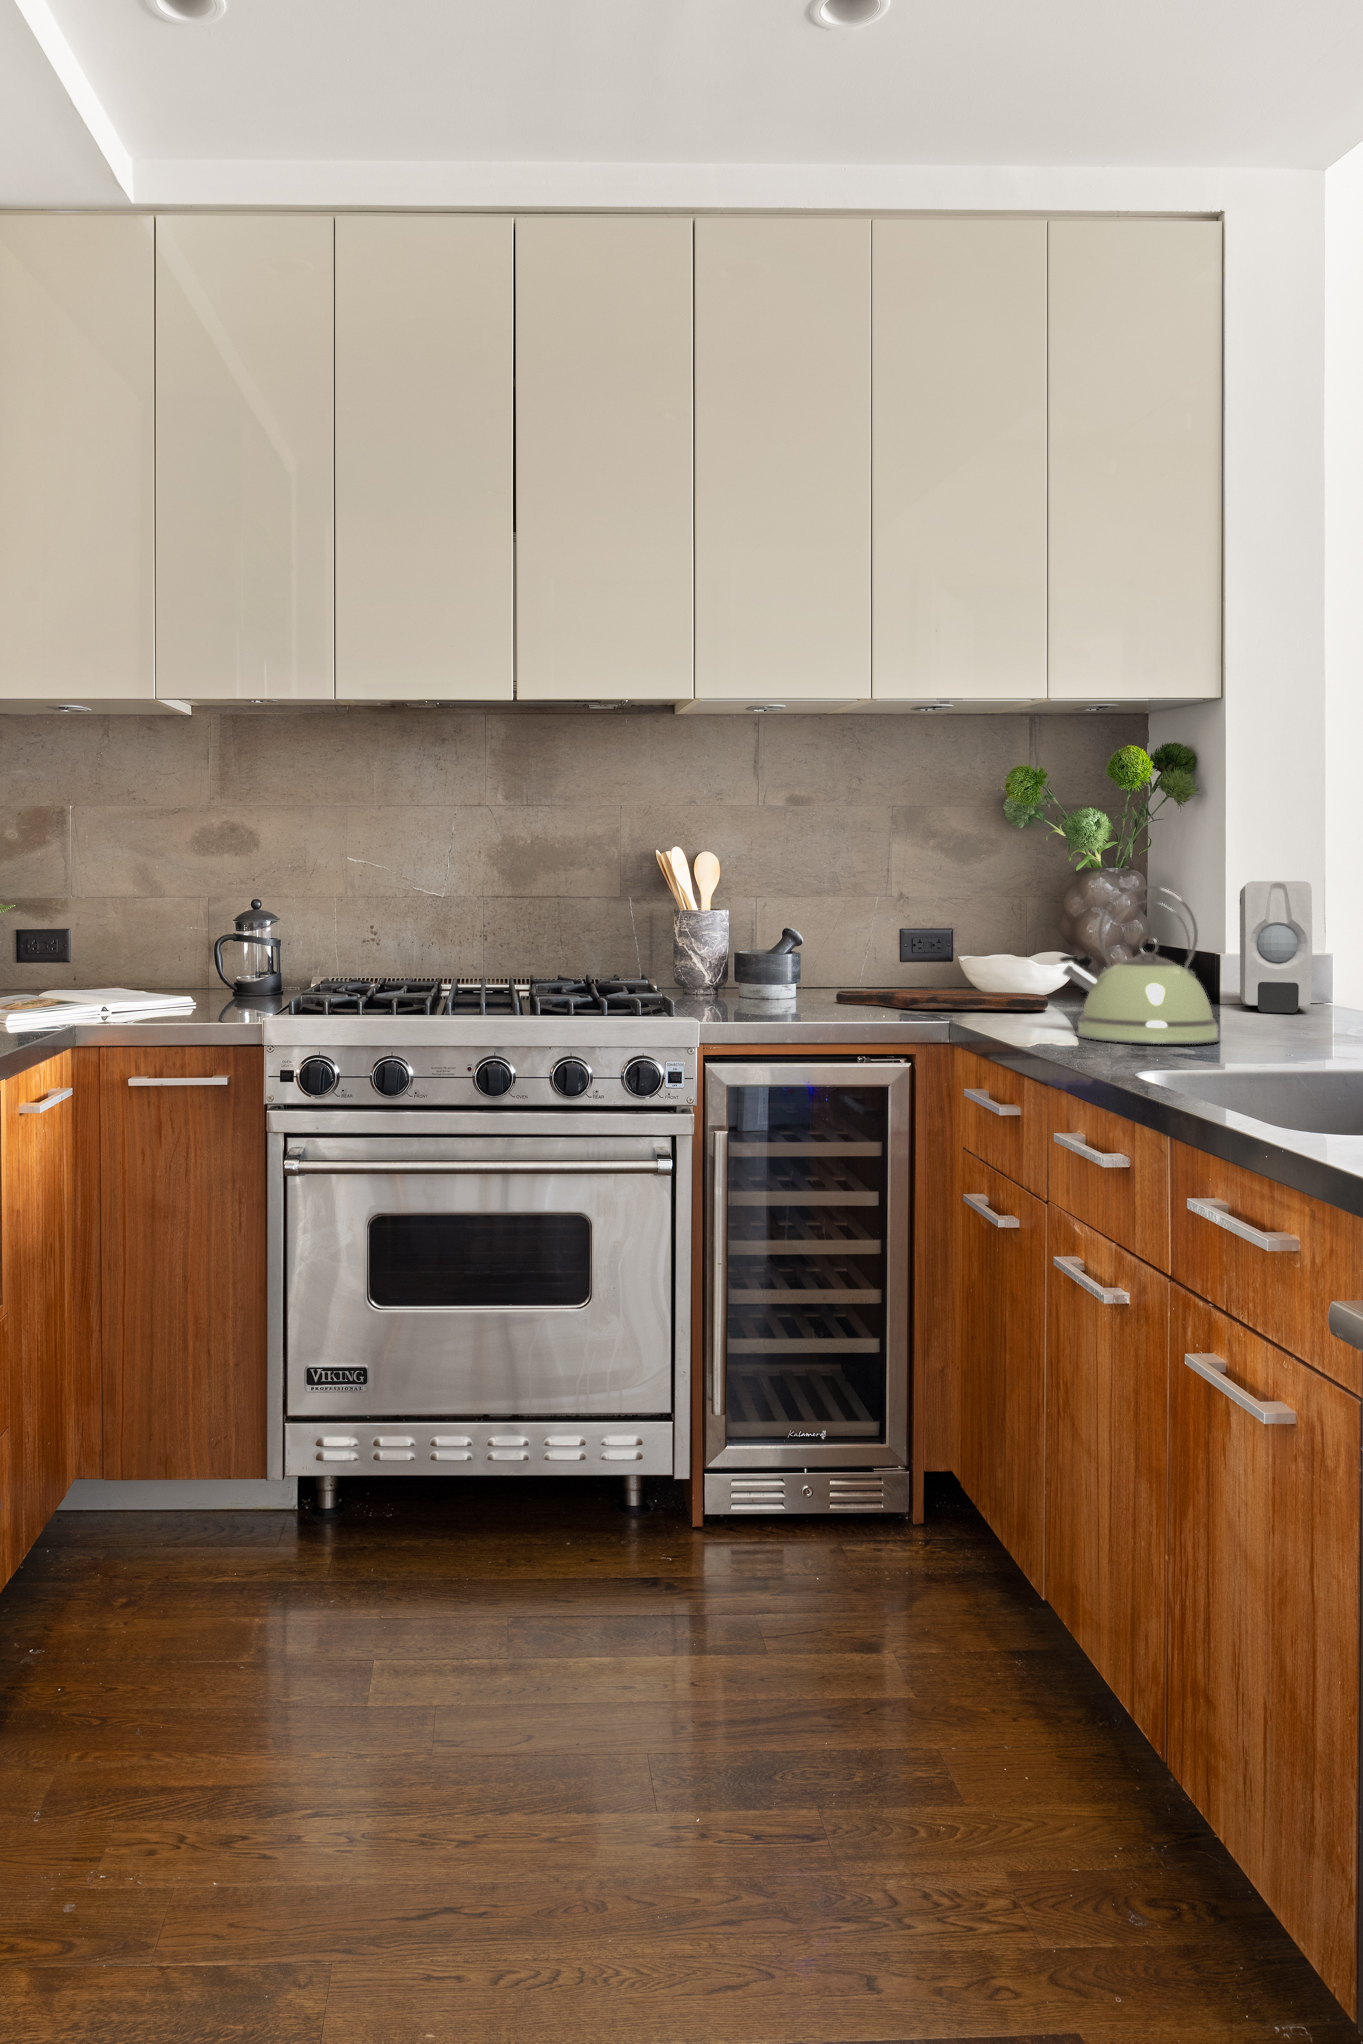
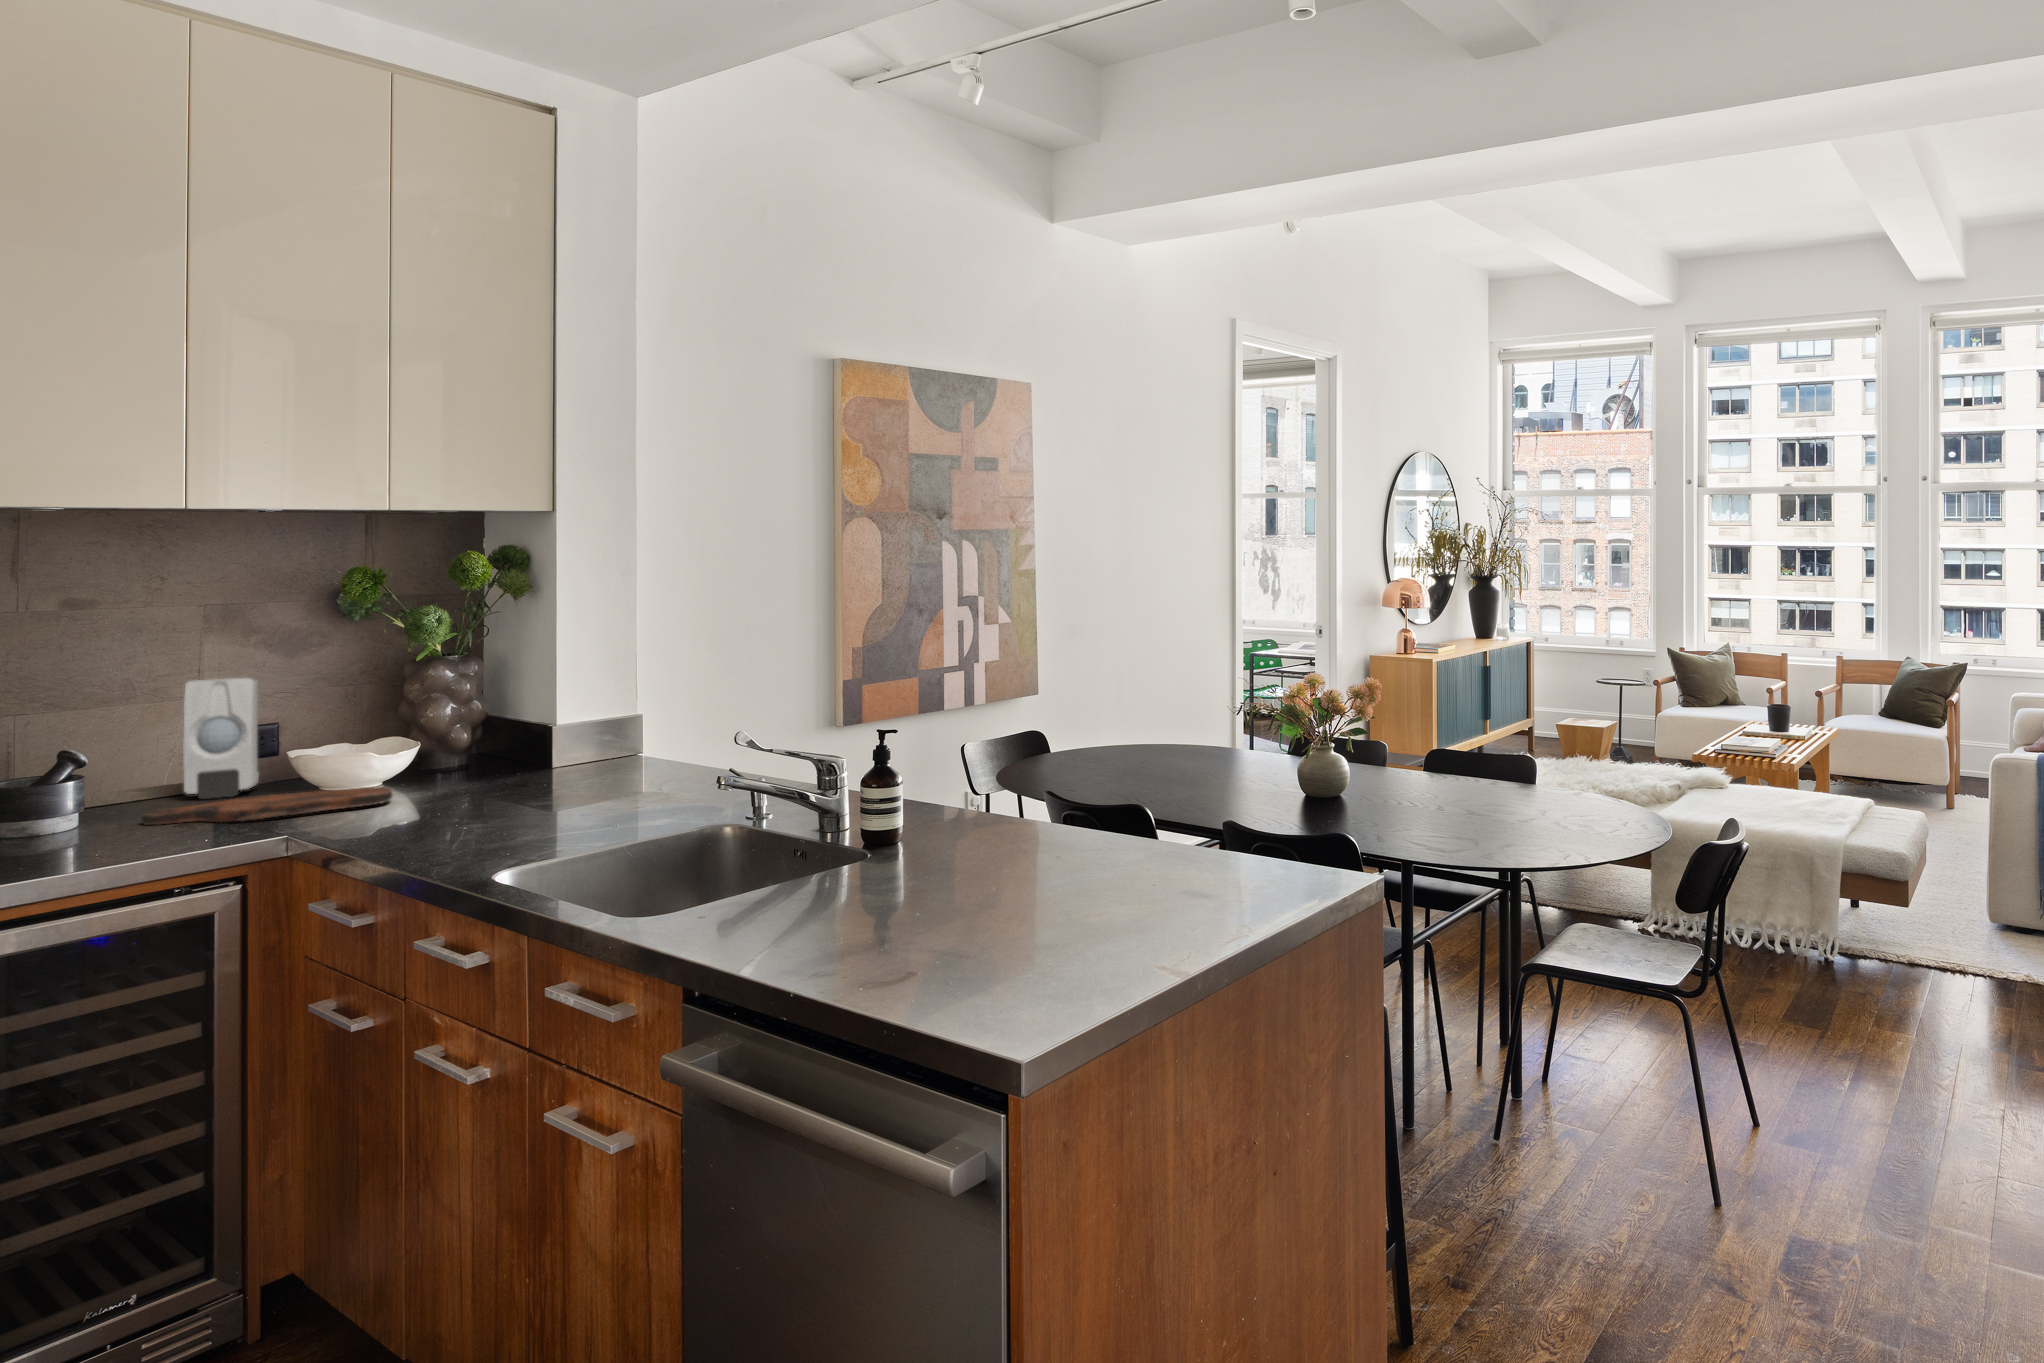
soap dispenser: present [1240,881,1312,1013] -> present [183,678,259,799]
kettle: present [1060,886,1220,1044] -> none [407,690,559,833]

